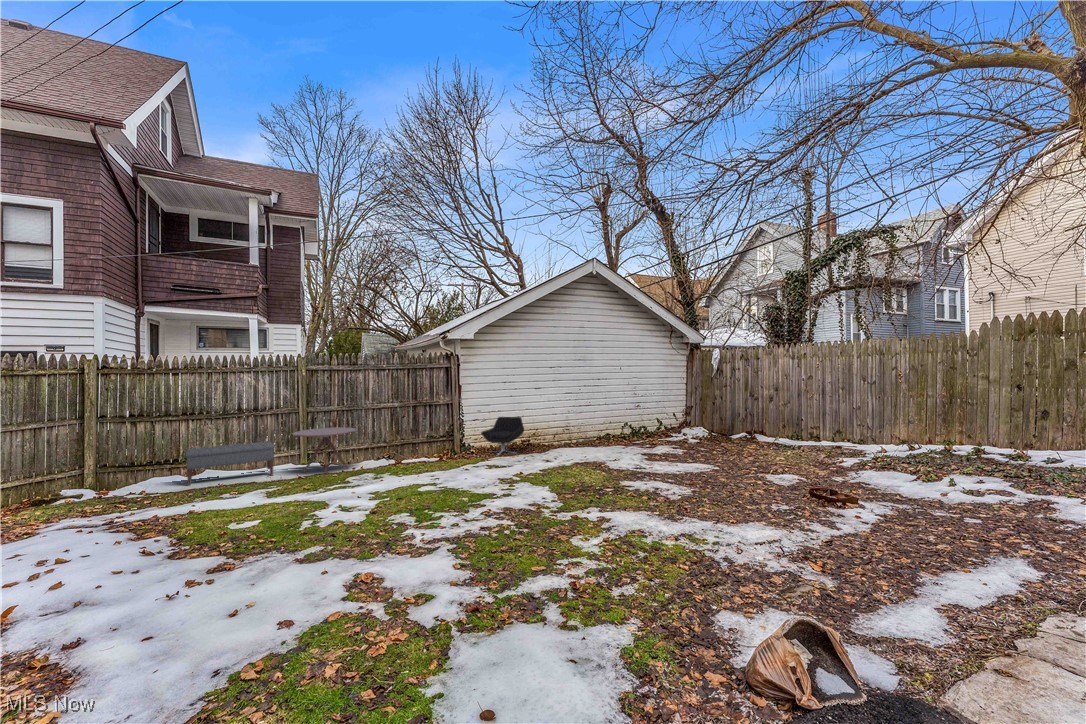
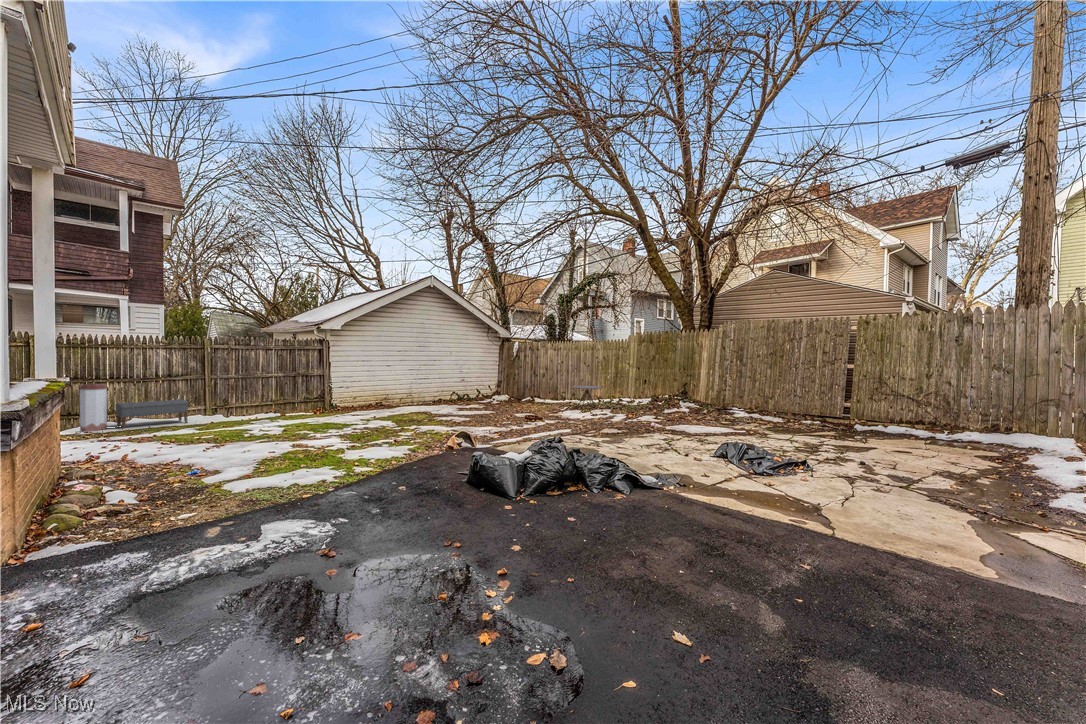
lounge chair: present [481,417,524,455] -> none [345,385,378,411]
trash can: none [136,422,173,490] -> present [79,384,107,432]
round table: present [292,427,357,474] -> present [573,386,602,408]

